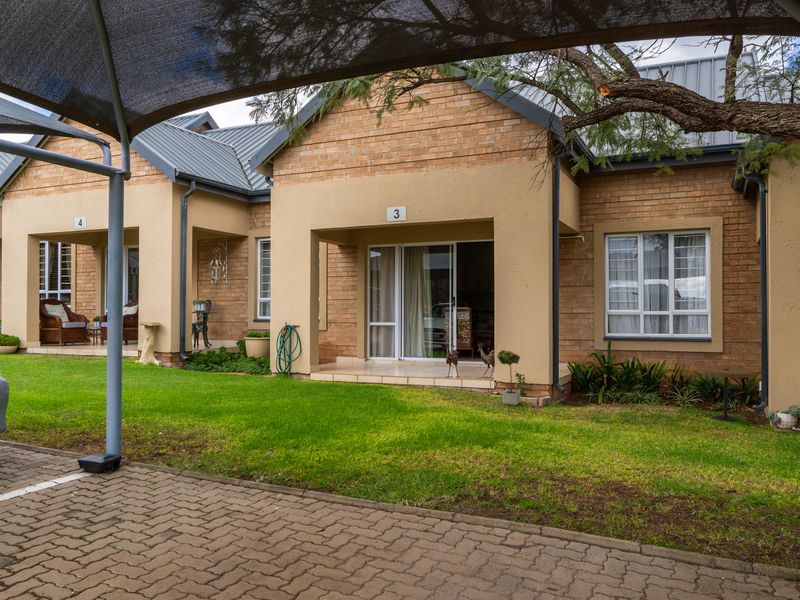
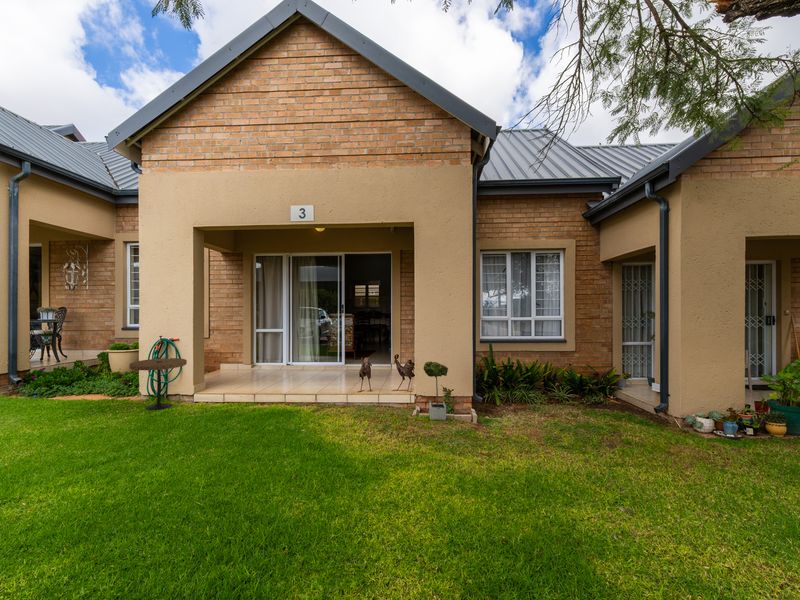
side table: present [697,366,757,422] -> present [130,358,187,410]

